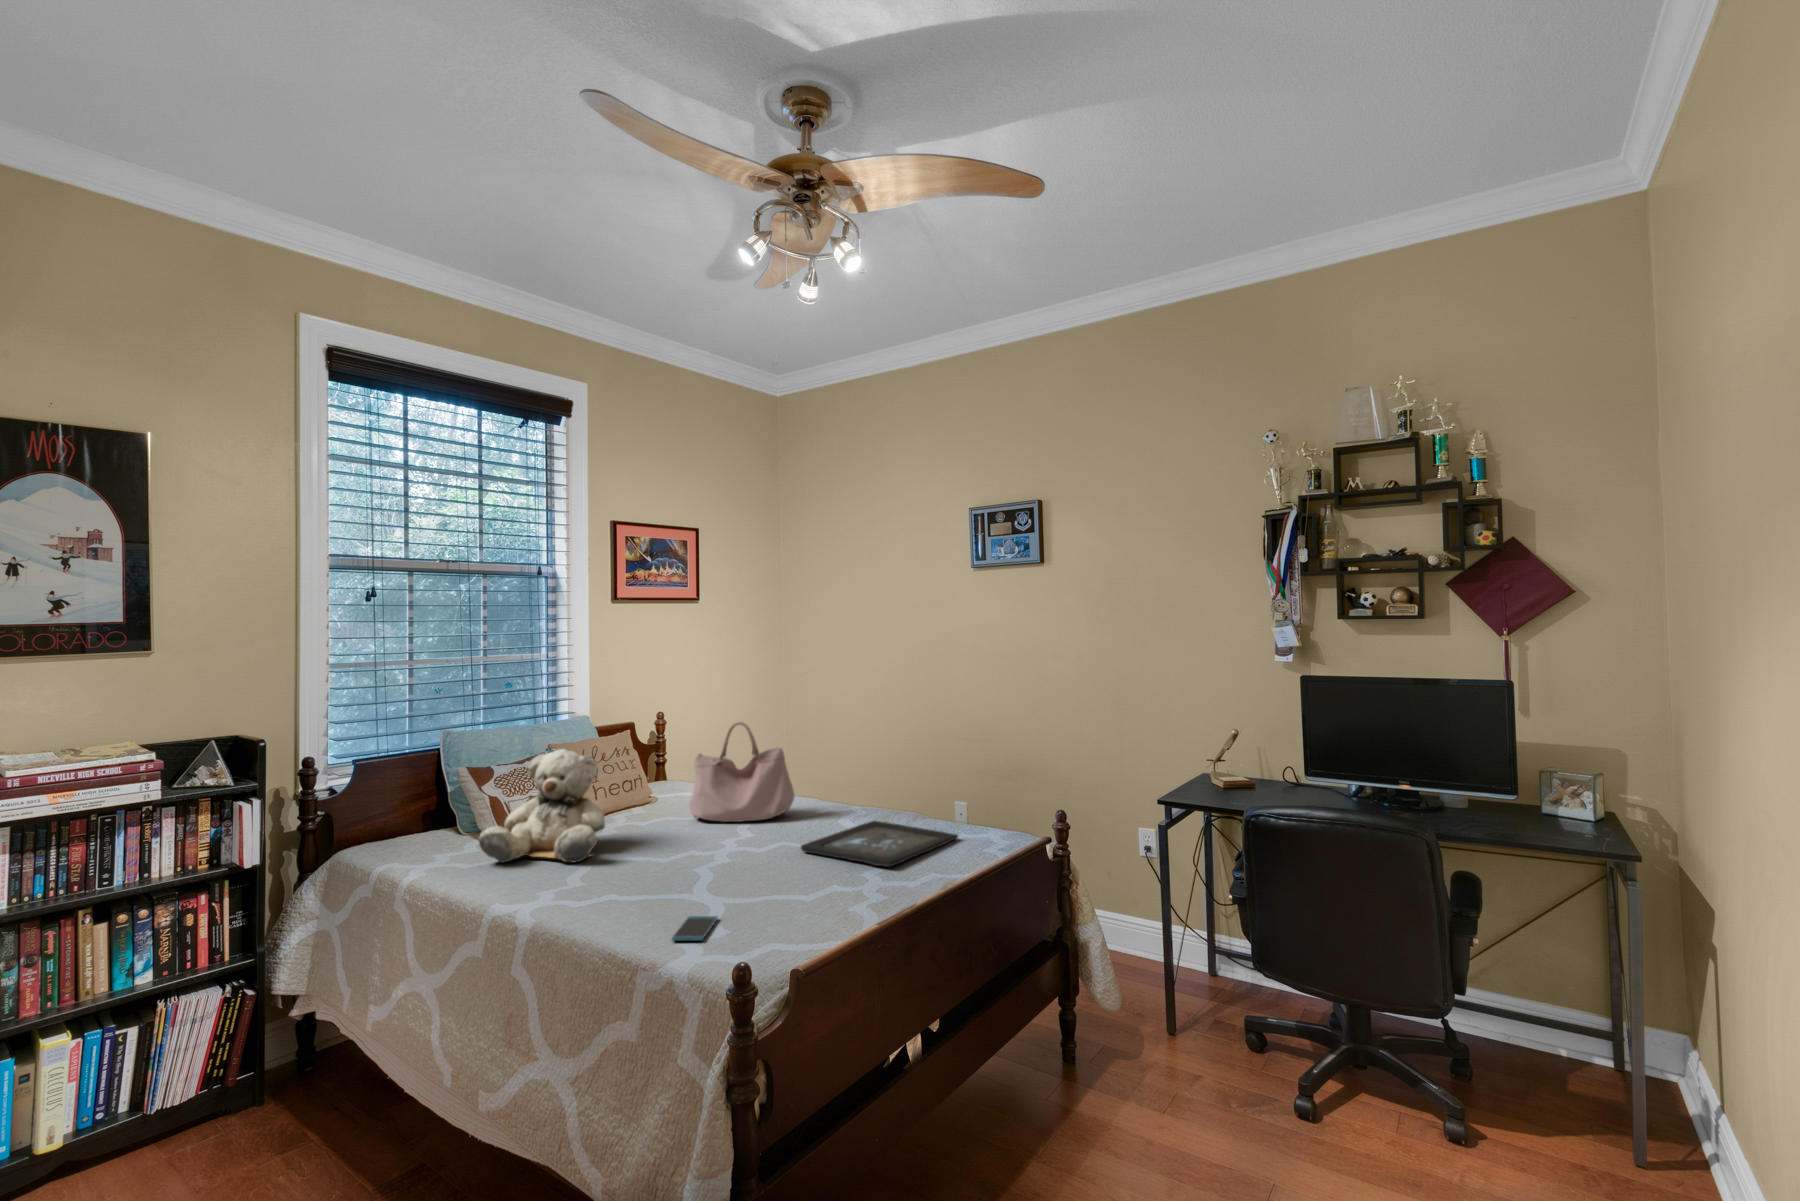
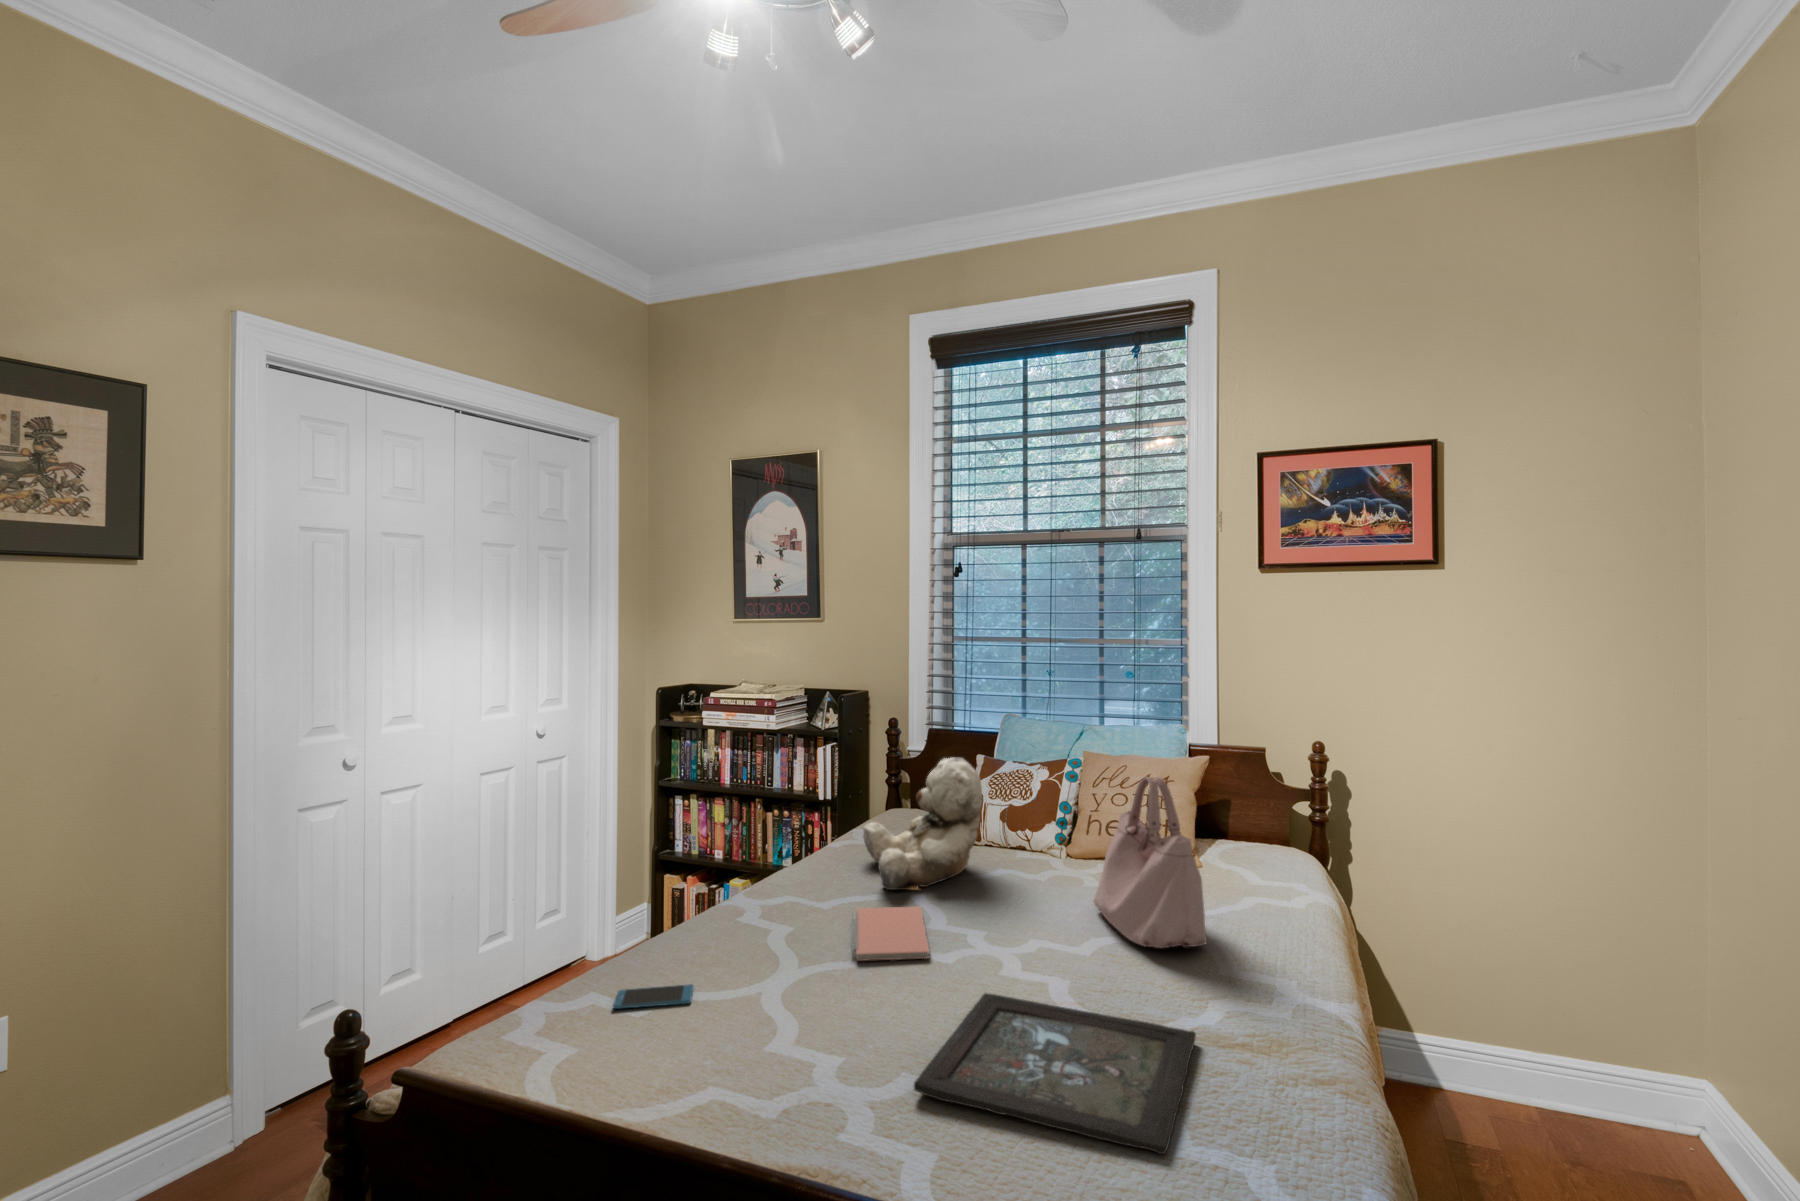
notebook: none [616,852,724,875] -> present [852,906,930,961]

